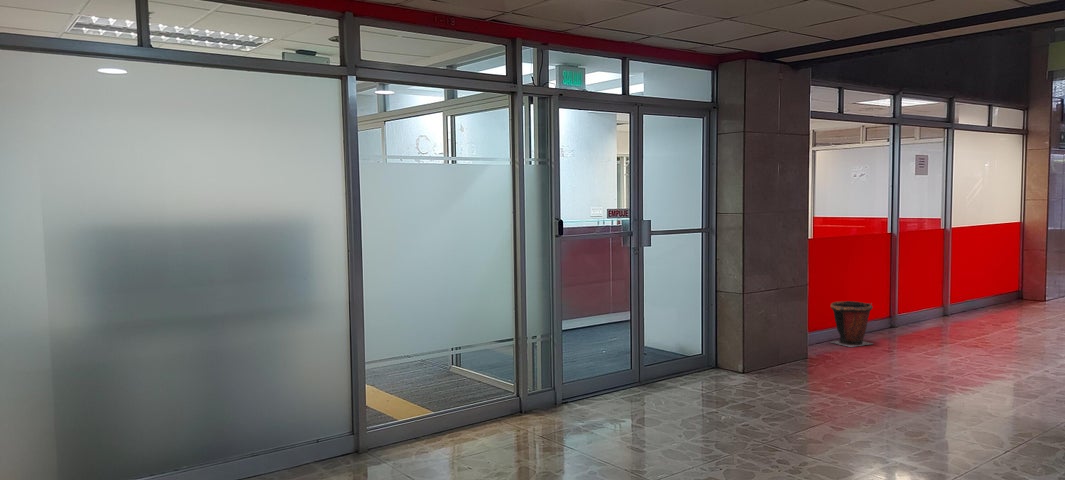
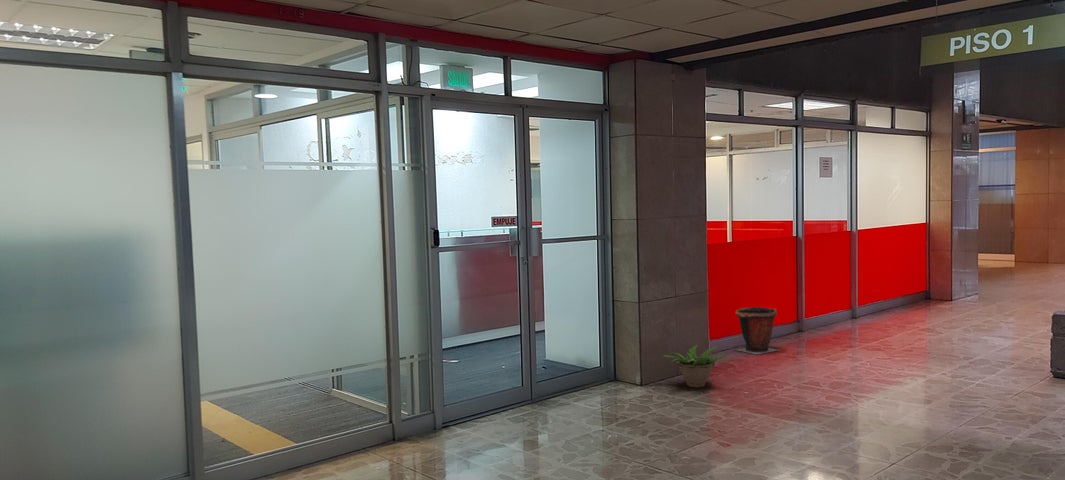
decorative plant: none [763,335,829,376] -> present [663,345,727,387]

